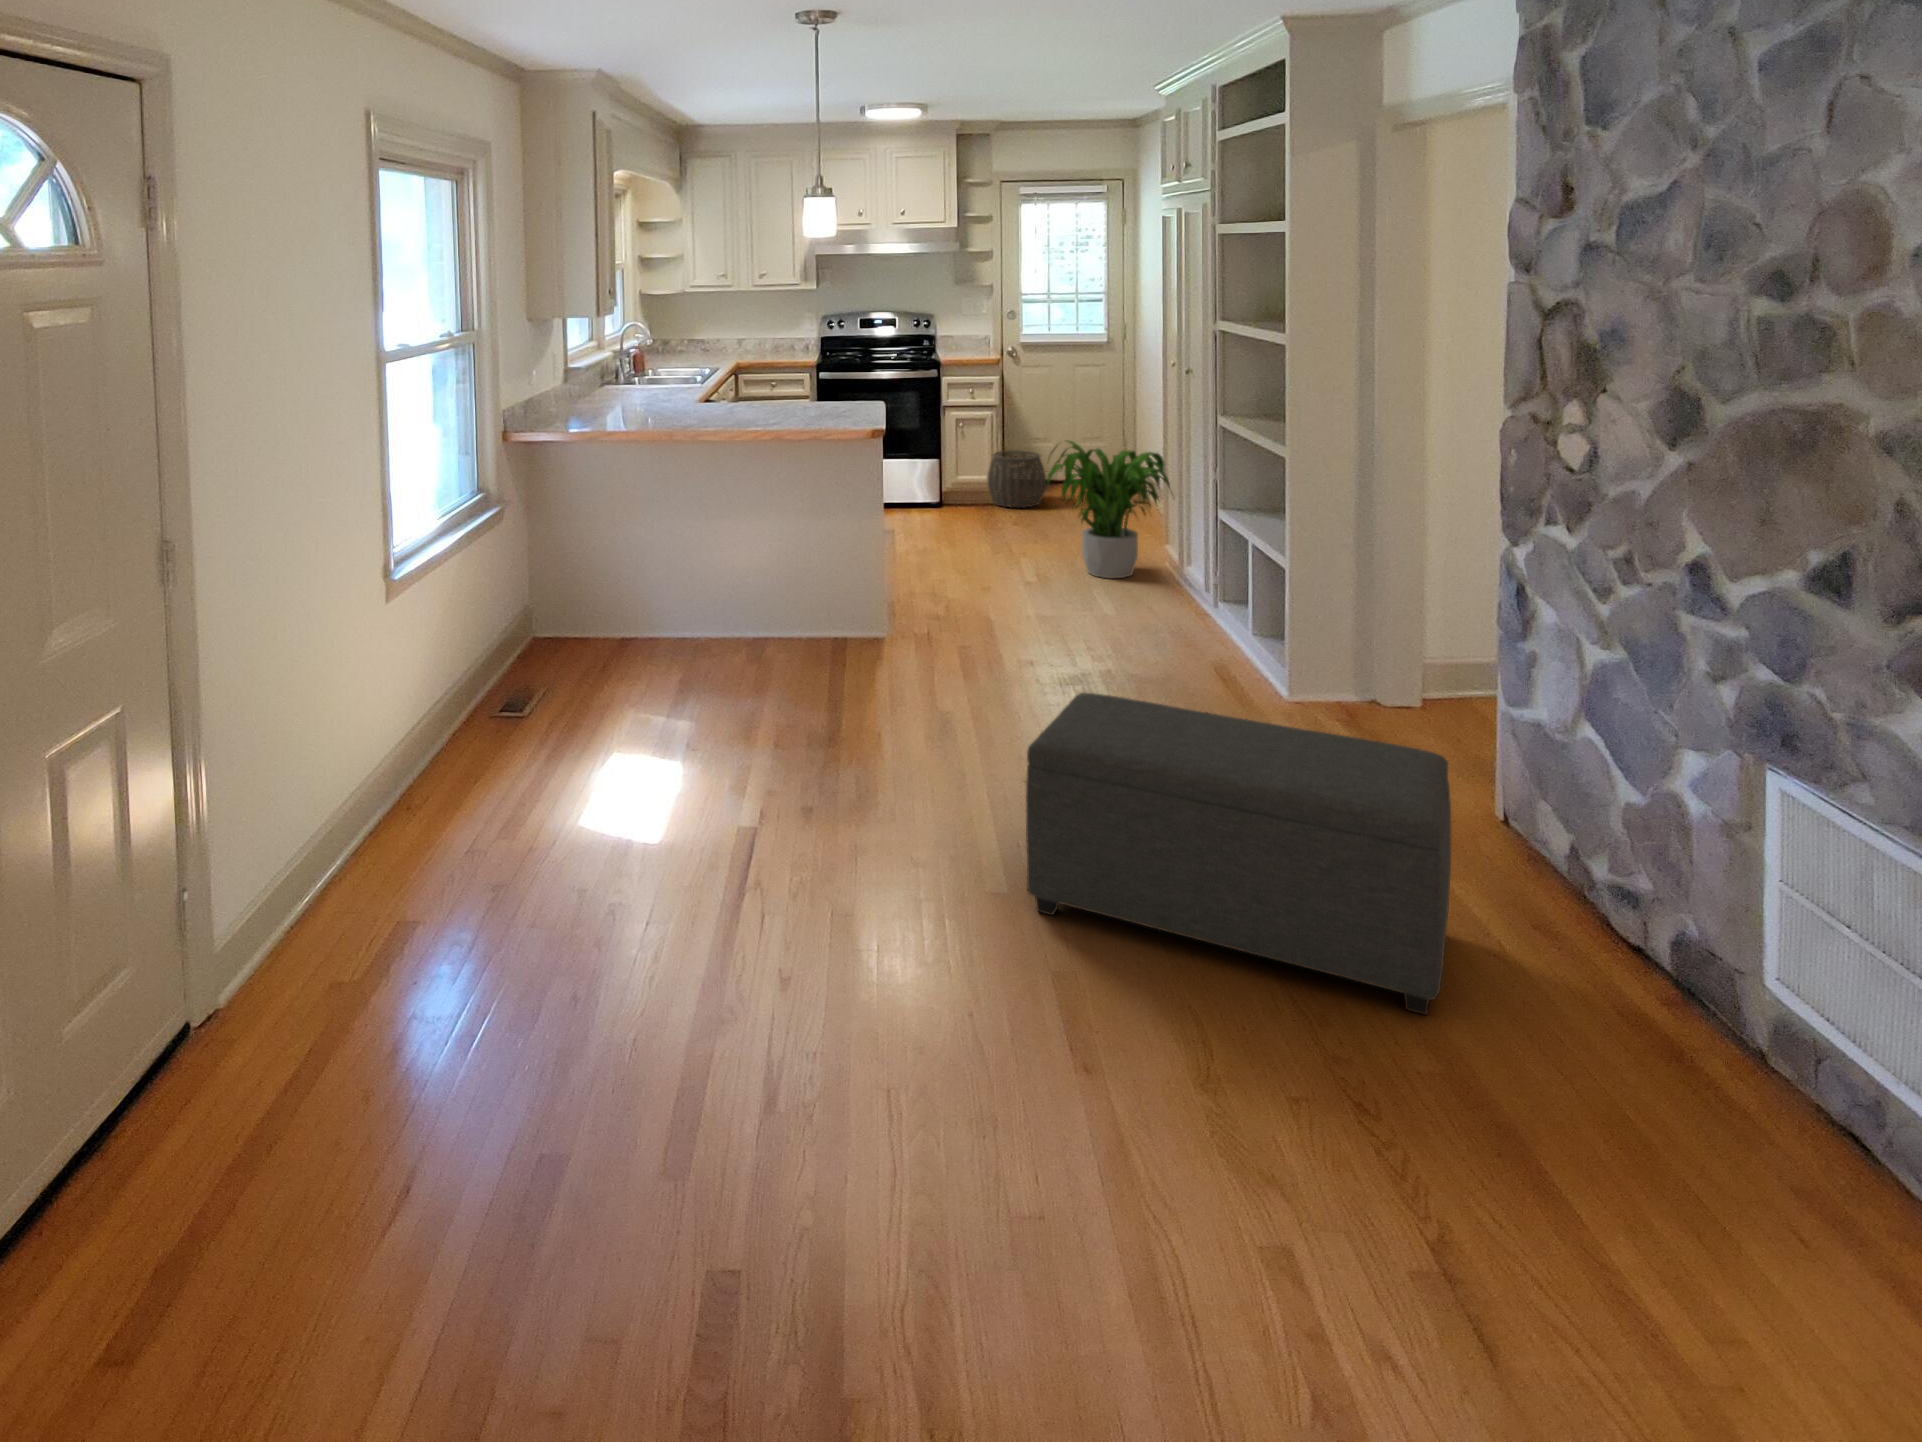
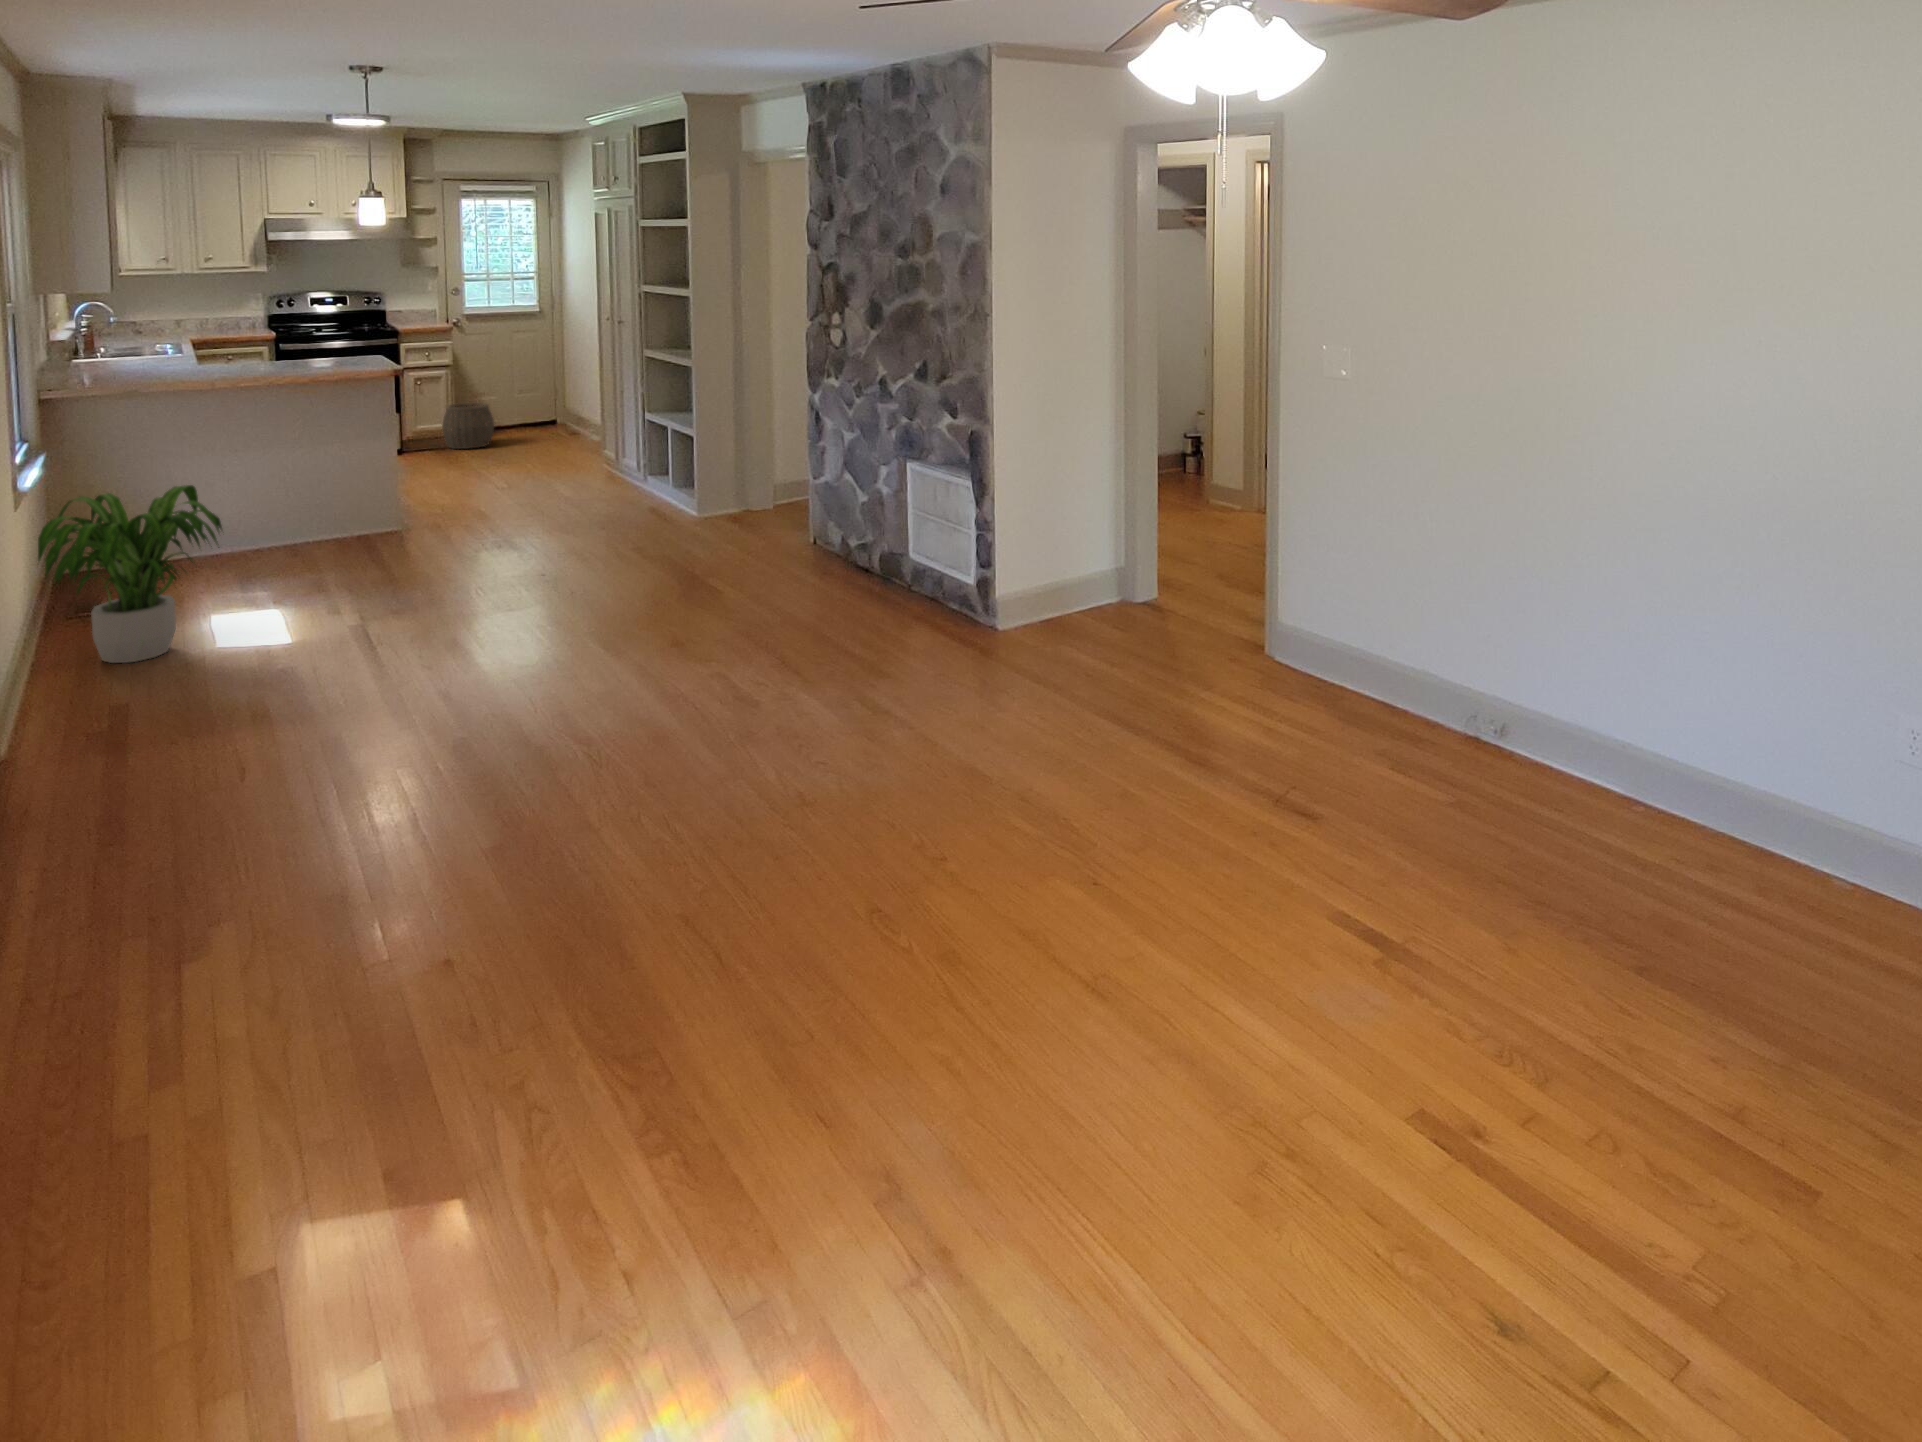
potted plant: present [1047,440,1170,578] -> present [38,485,222,663]
ottoman: present [1026,693,1451,1015] -> none [566,491,786,613]

